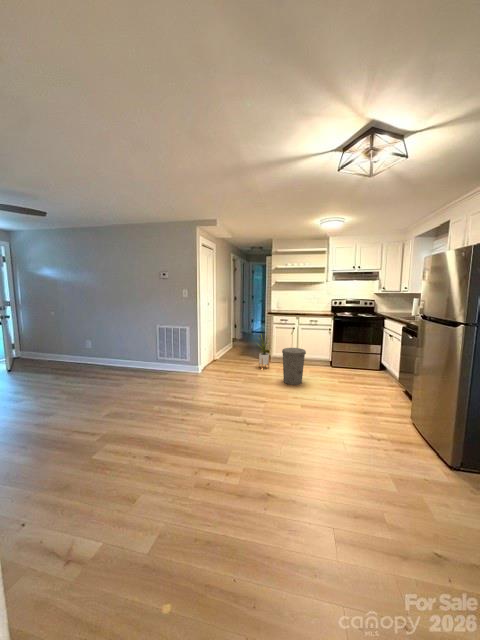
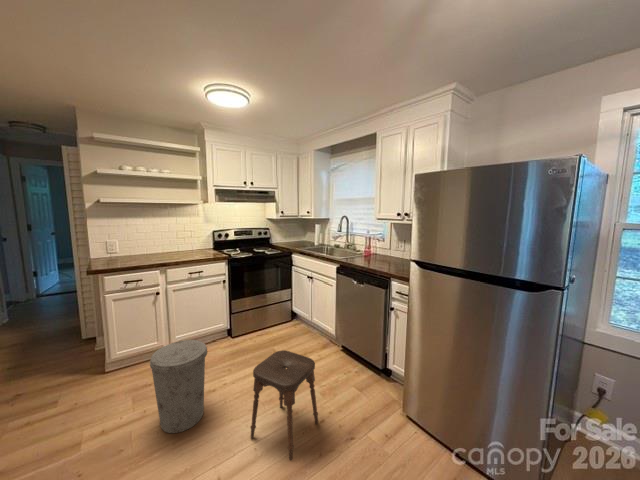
house plant: present [259,338,269,368] -> none [52,313,116,408]
stool: none [316,361,352,405] -> present [250,350,318,460]

